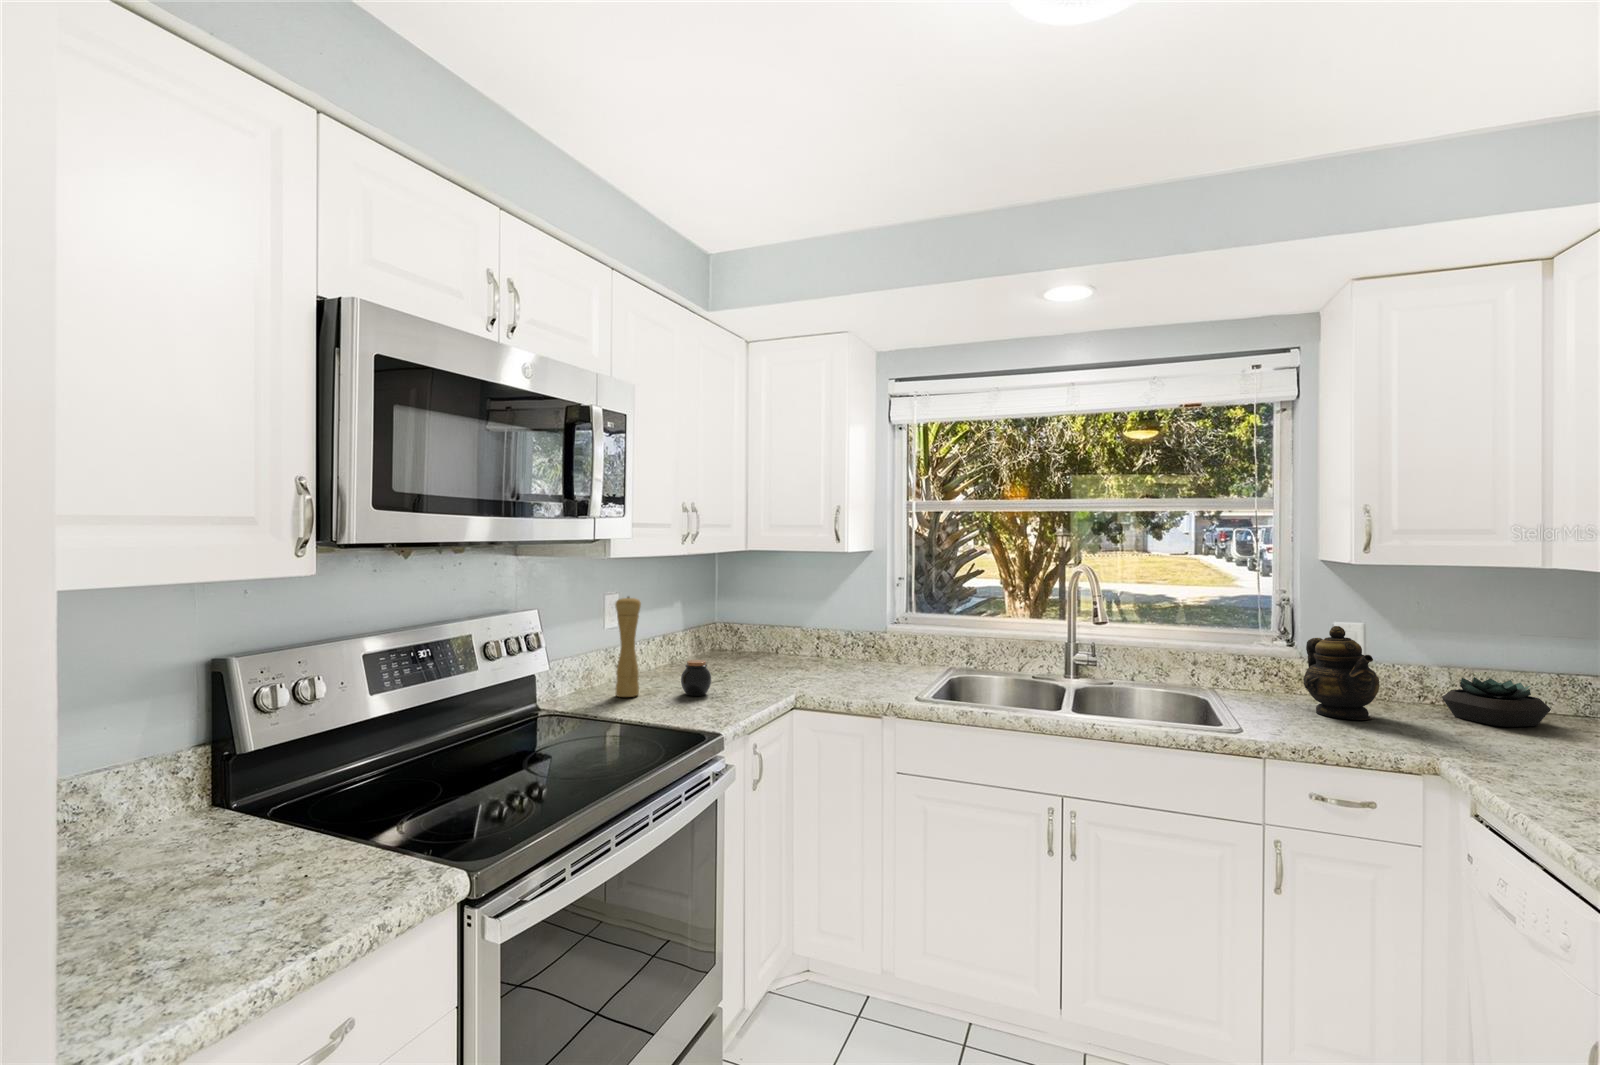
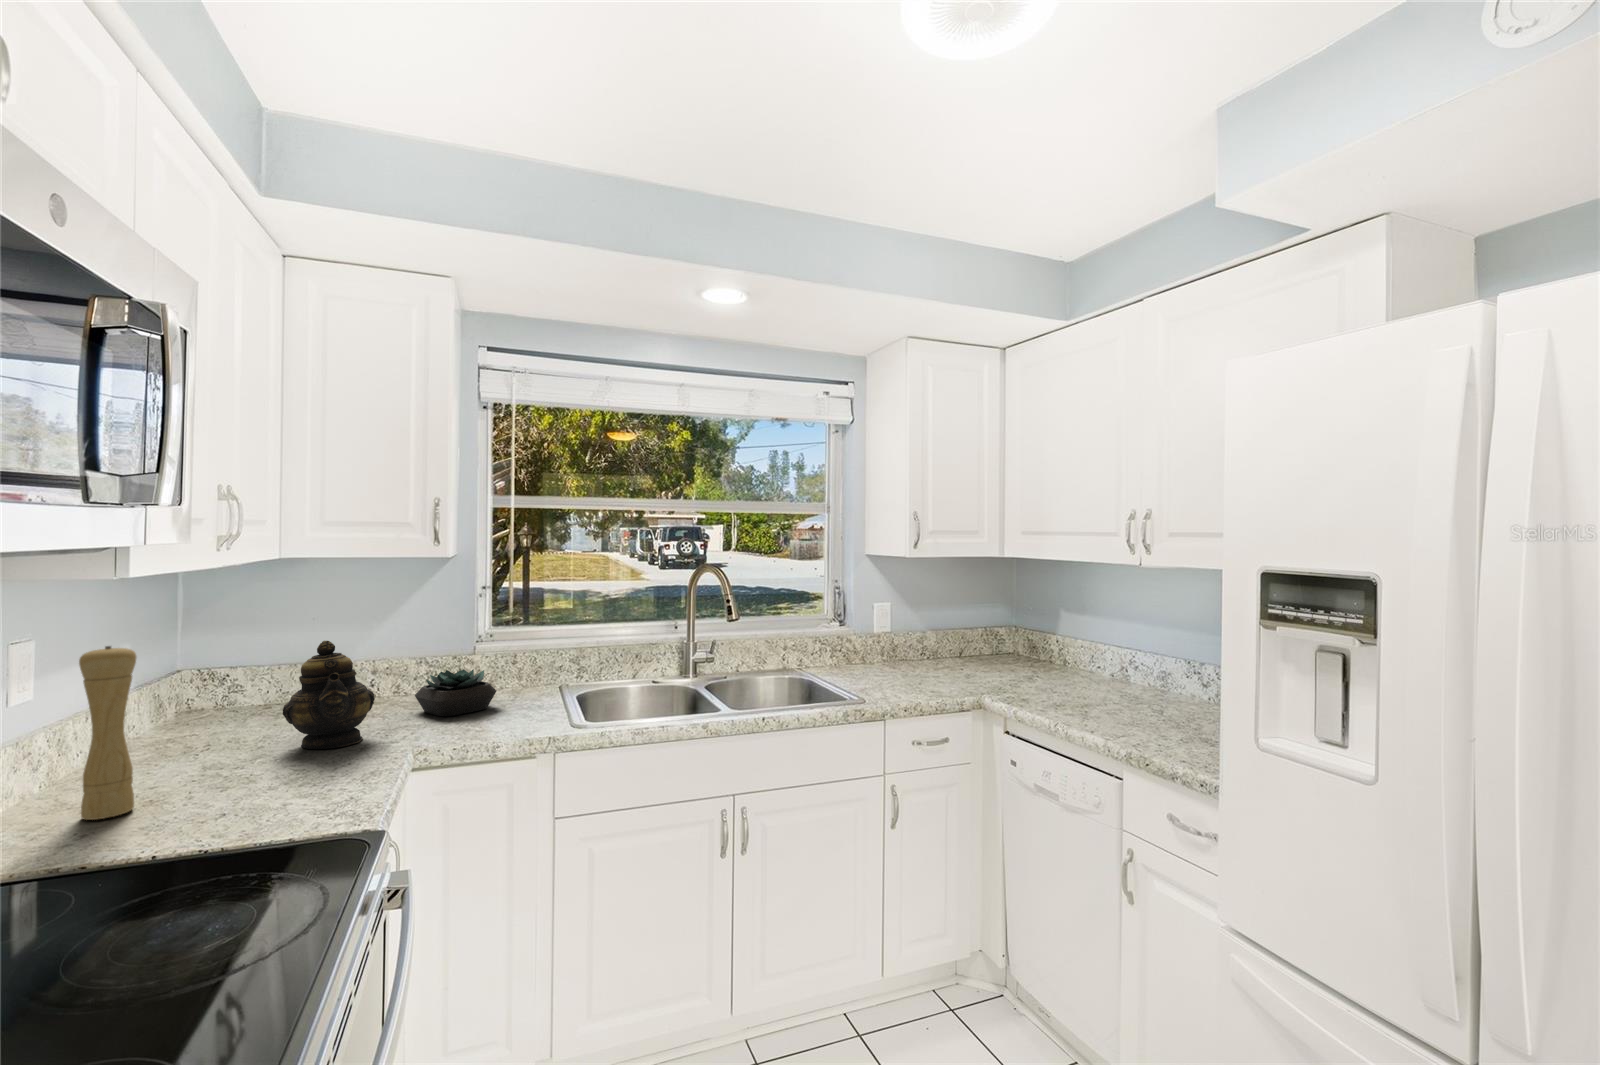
teapot: present [1304,626,1380,720] -> present [283,641,375,749]
jar: present [681,660,711,696] -> none [218,730,276,787]
succulent plant: present [1442,677,1551,727] -> present [415,669,496,716]

